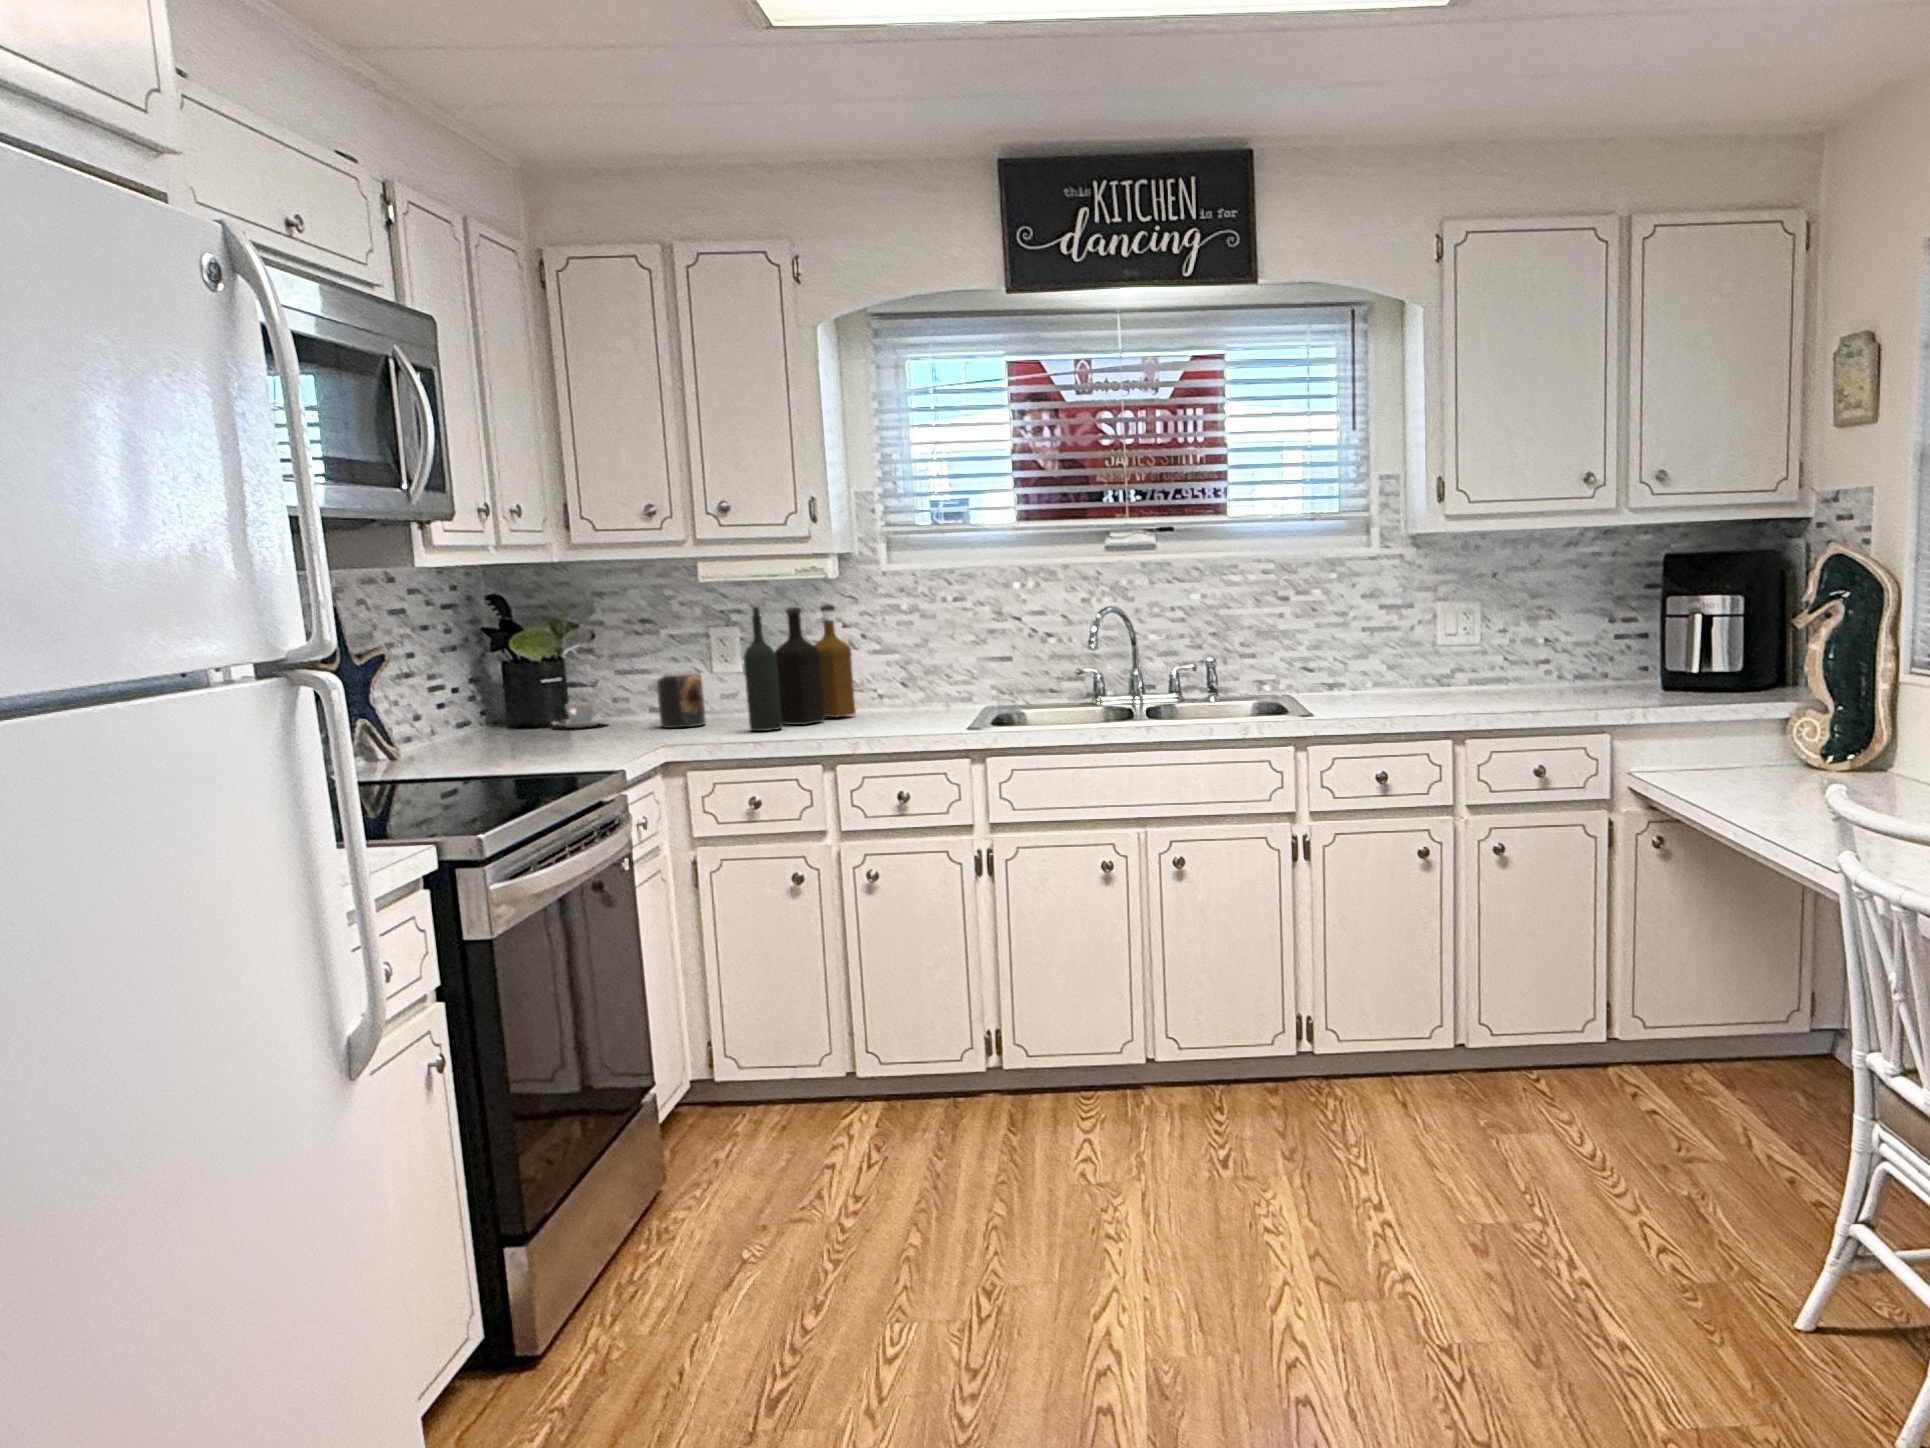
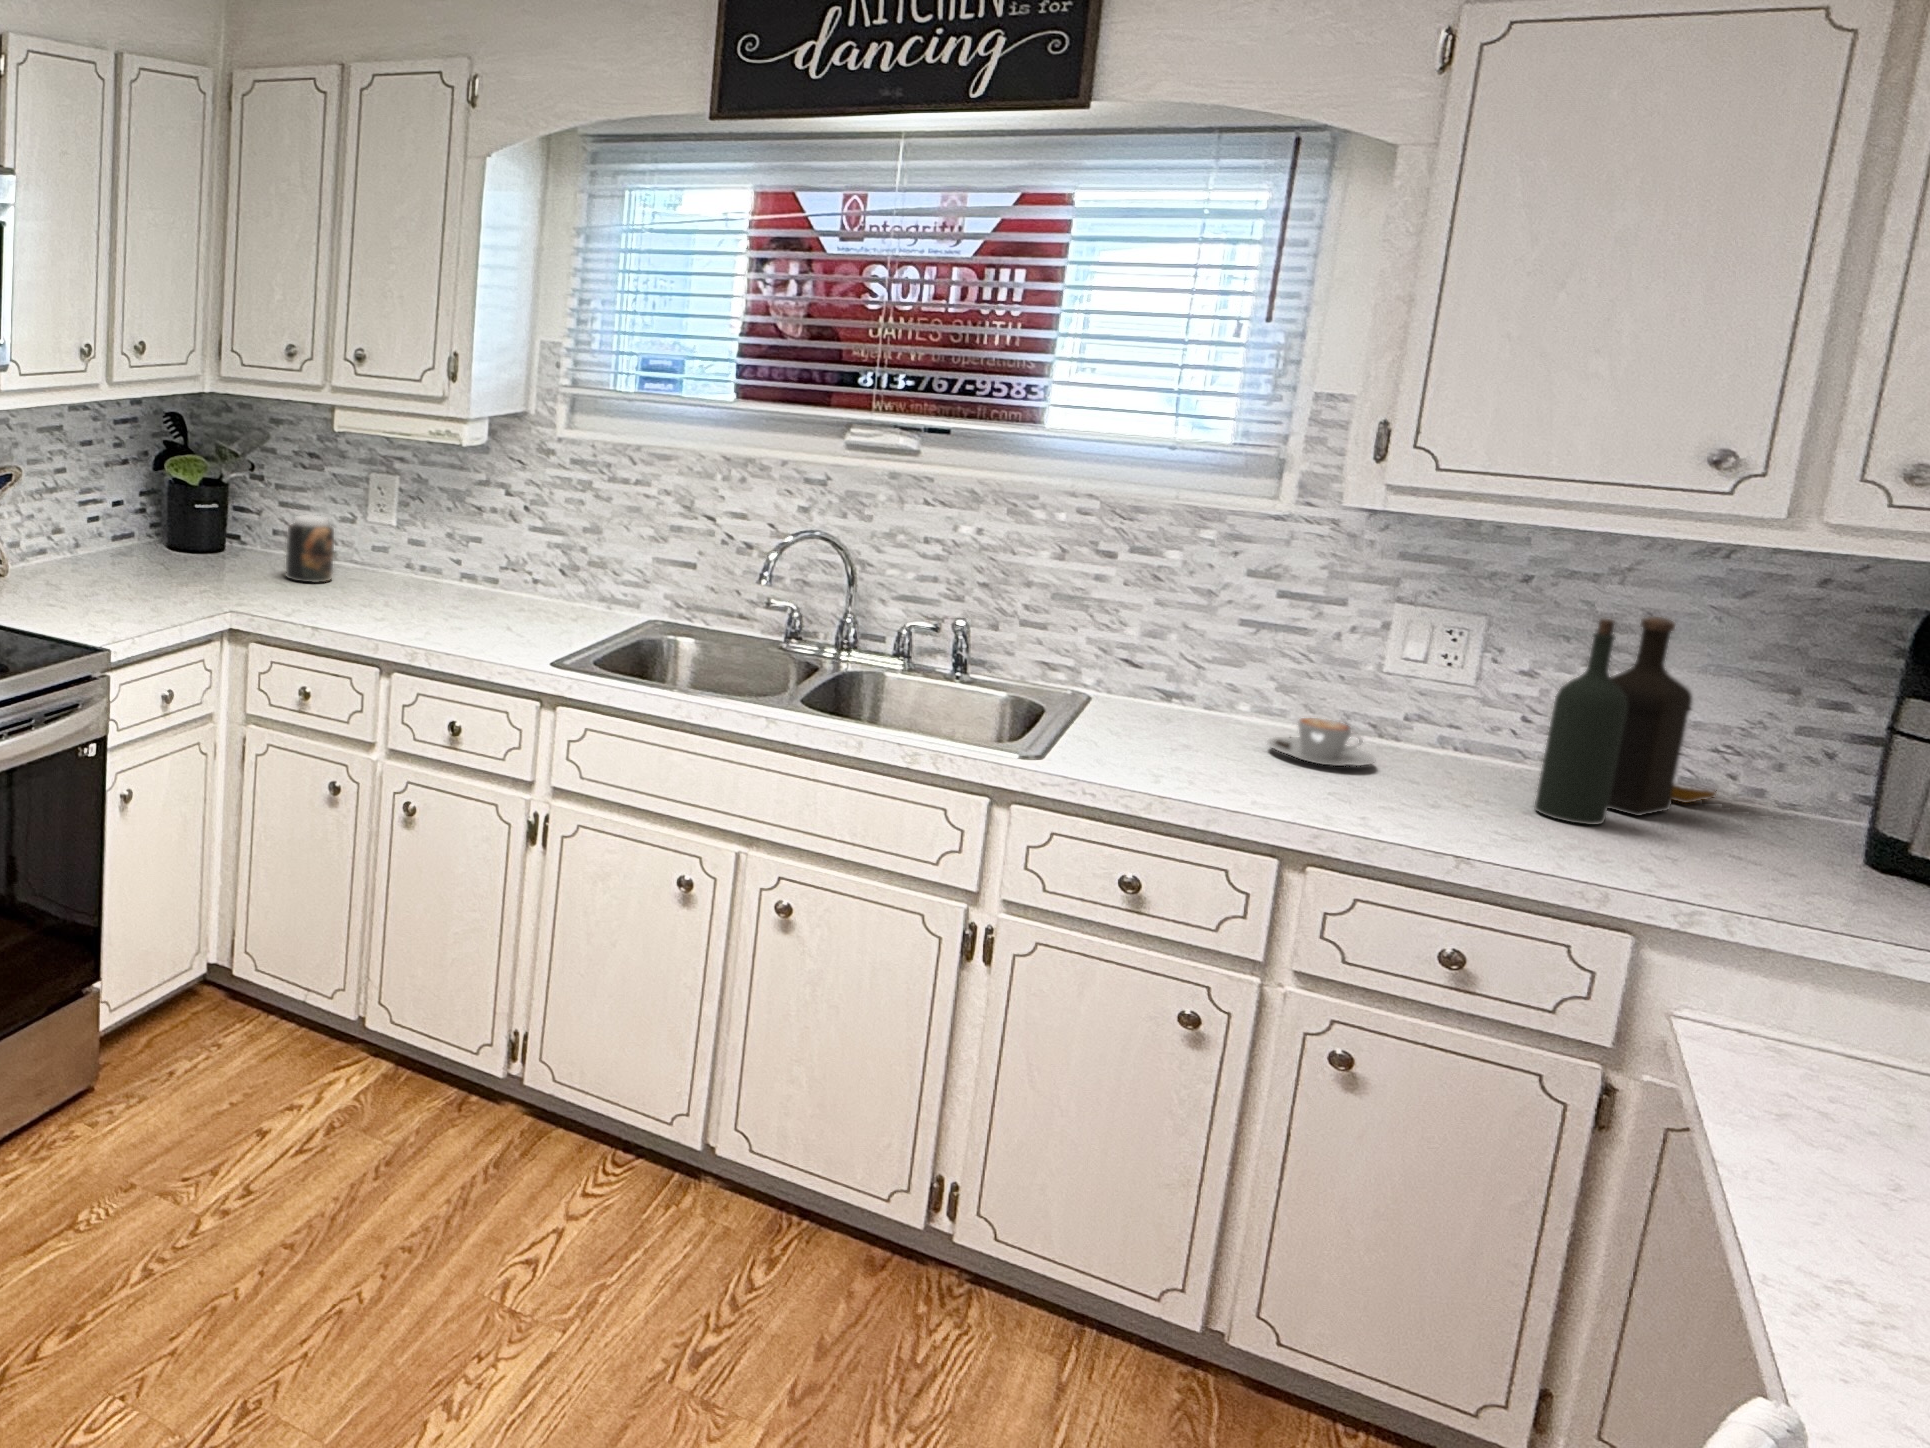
bottle: present [744,604,856,731] -> present [1535,617,1716,825]
coffee cup: present [553,702,609,728] -> present [1268,718,1375,766]

